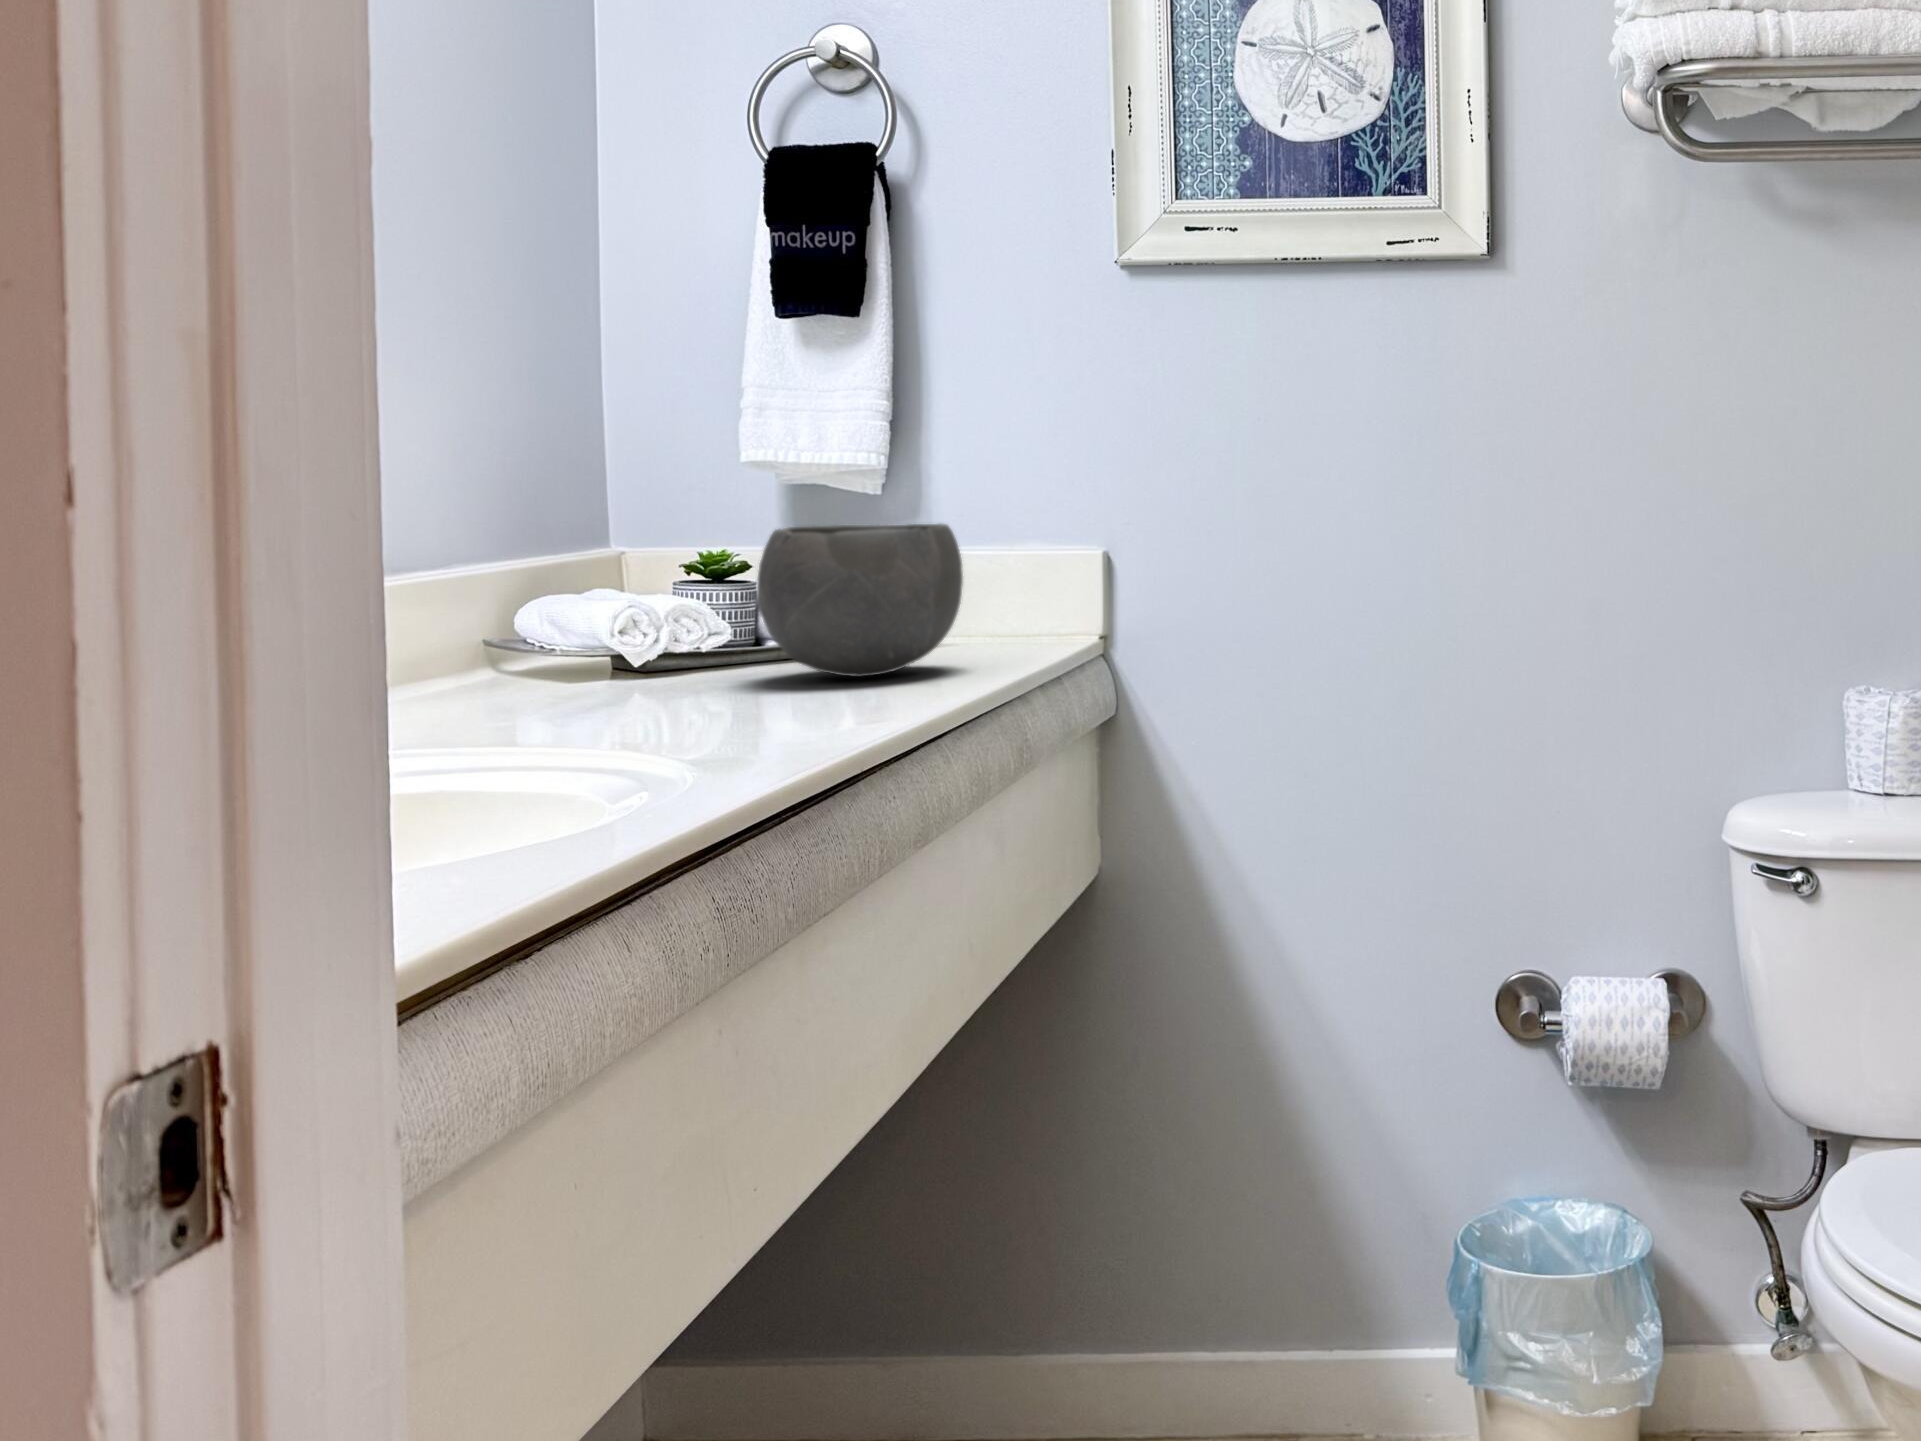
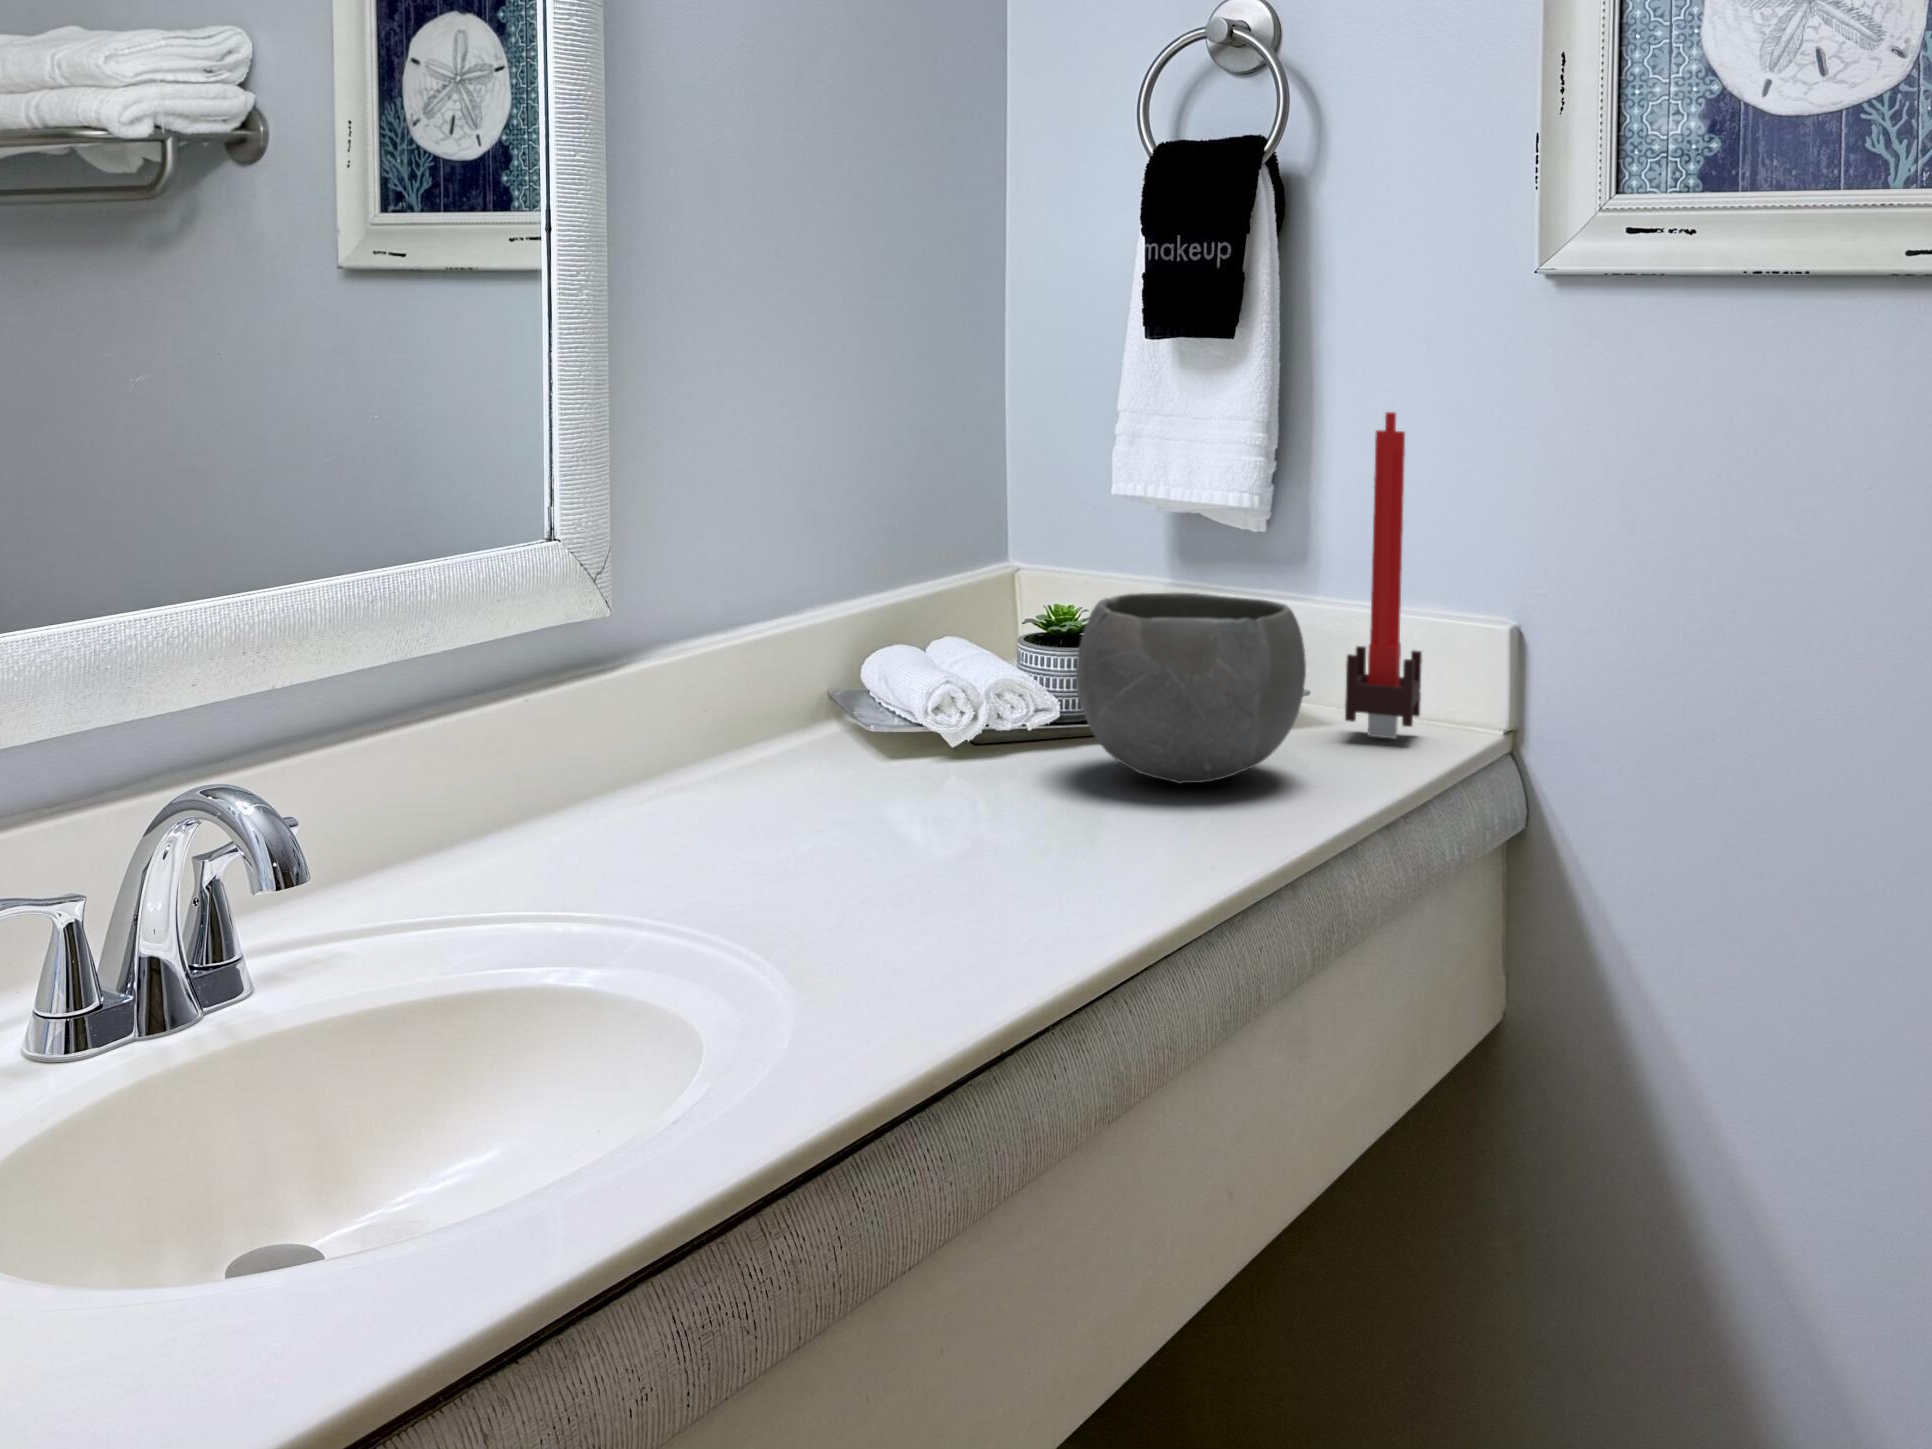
candle: none [976,376,1034,646] -> present [1345,412,1422,739]

